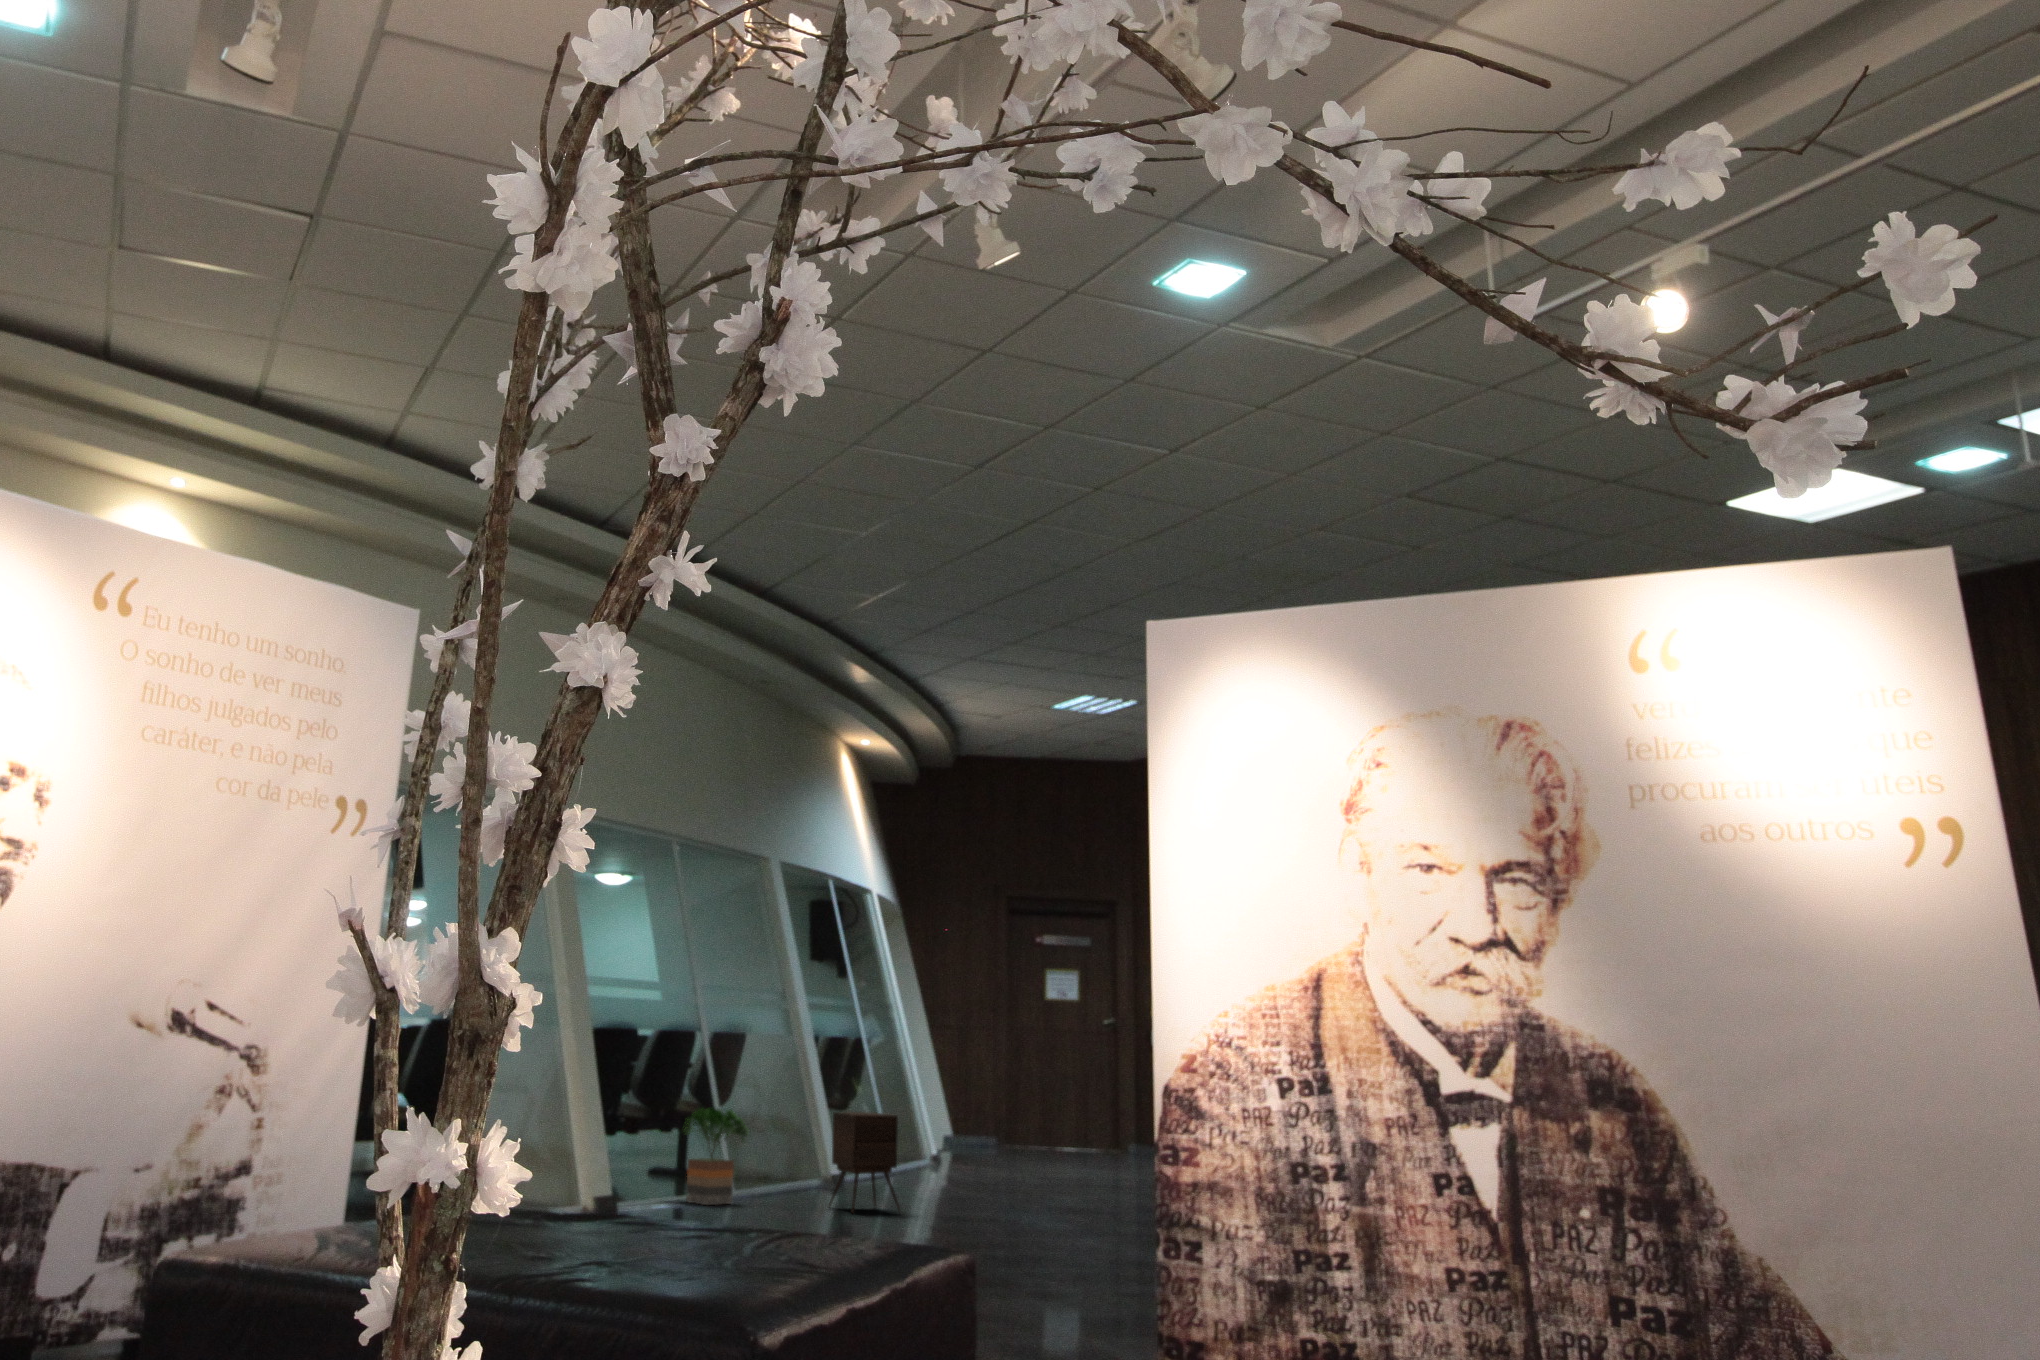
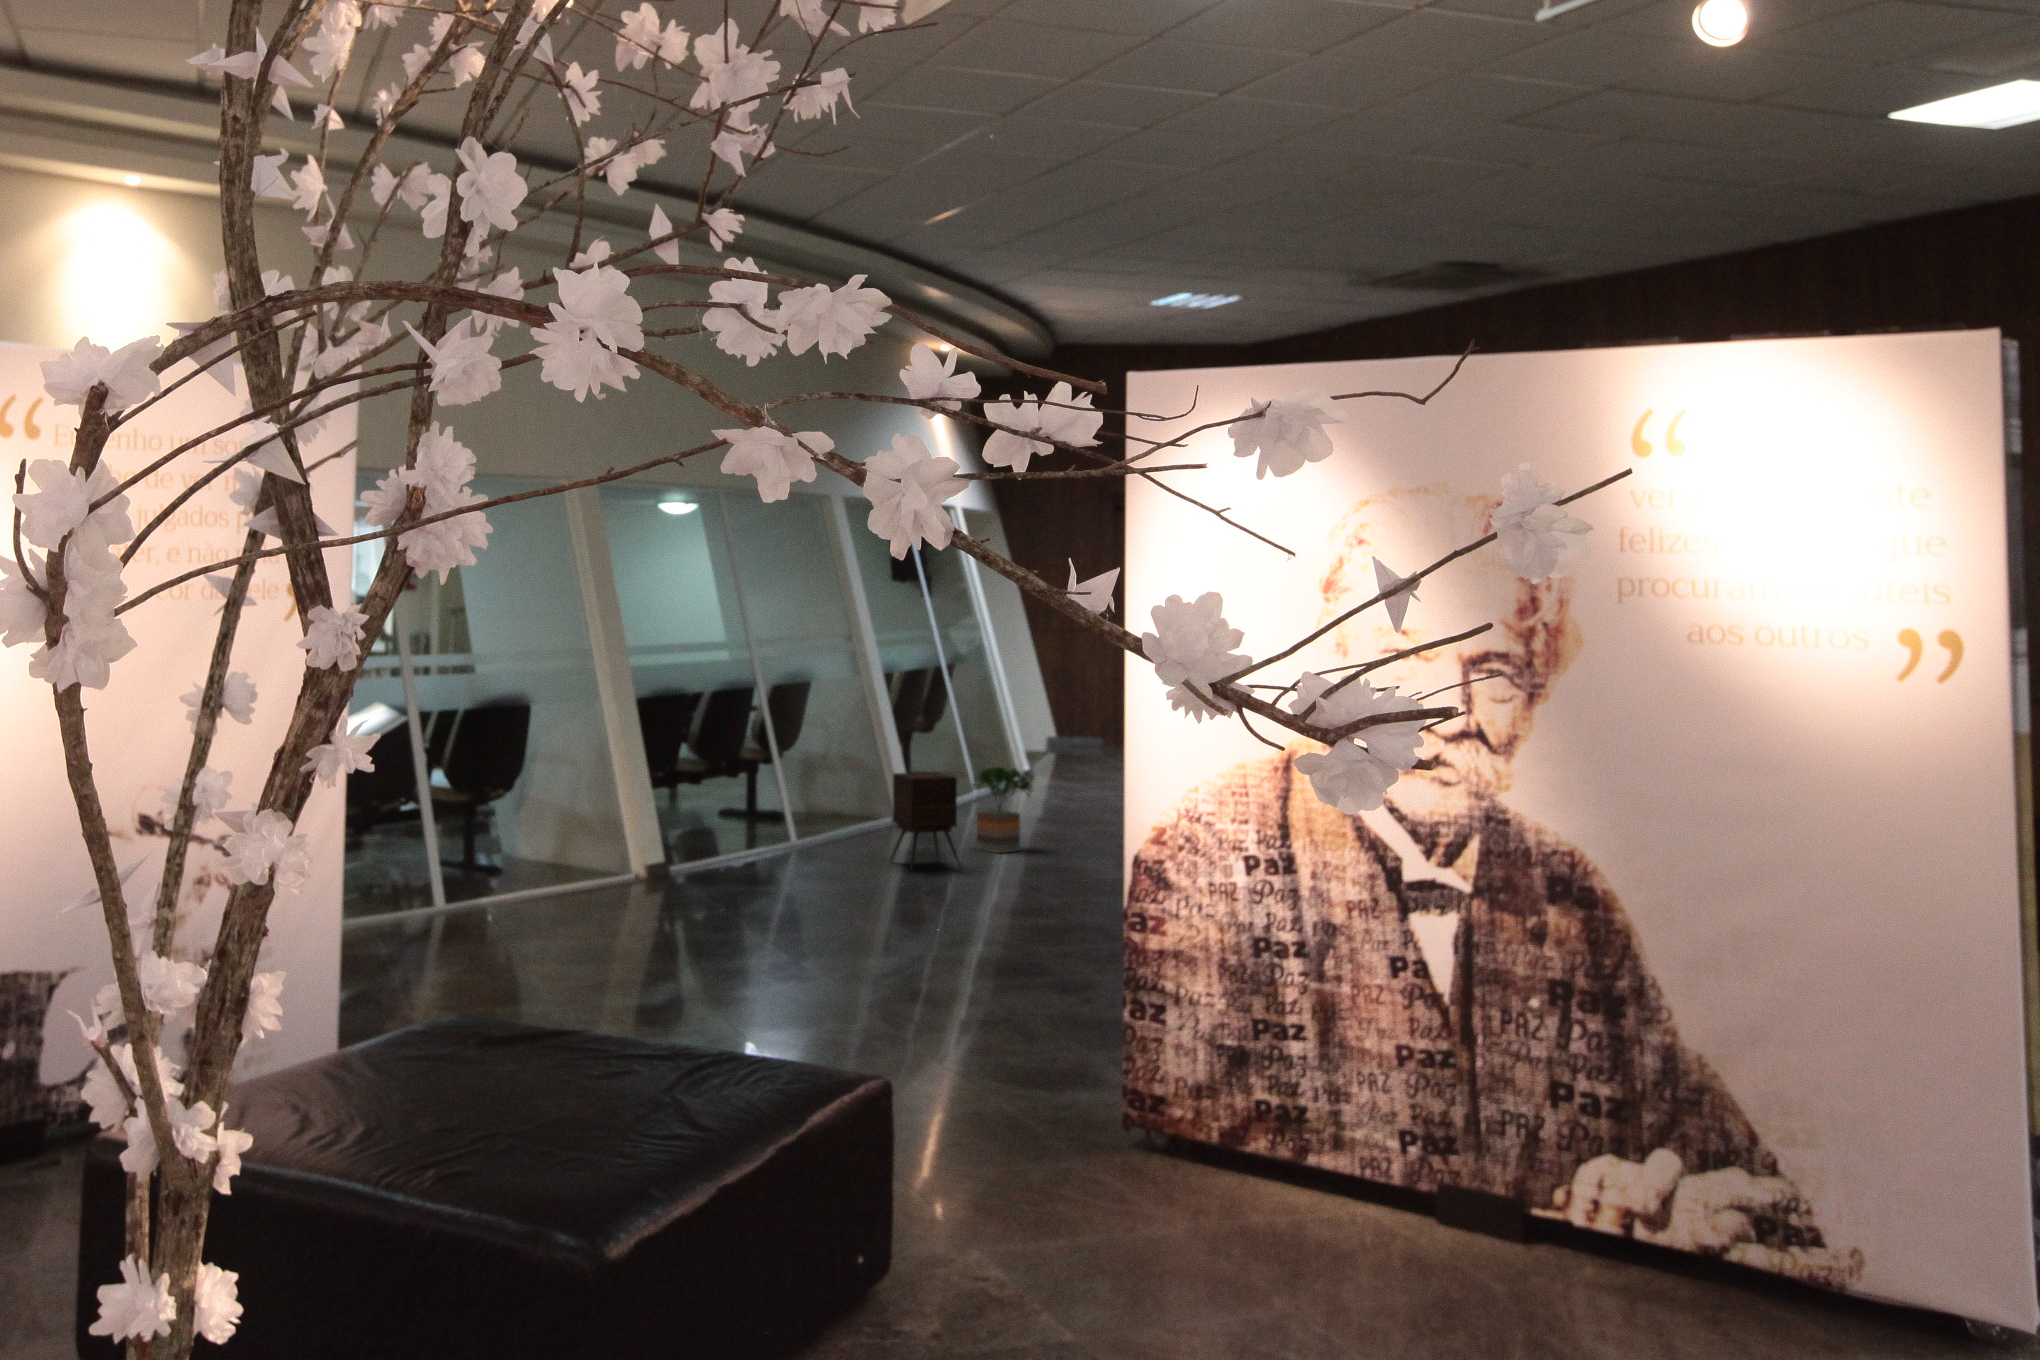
potted tree: present [684,1107,748,1205] -> present [971,767,1032,853]

